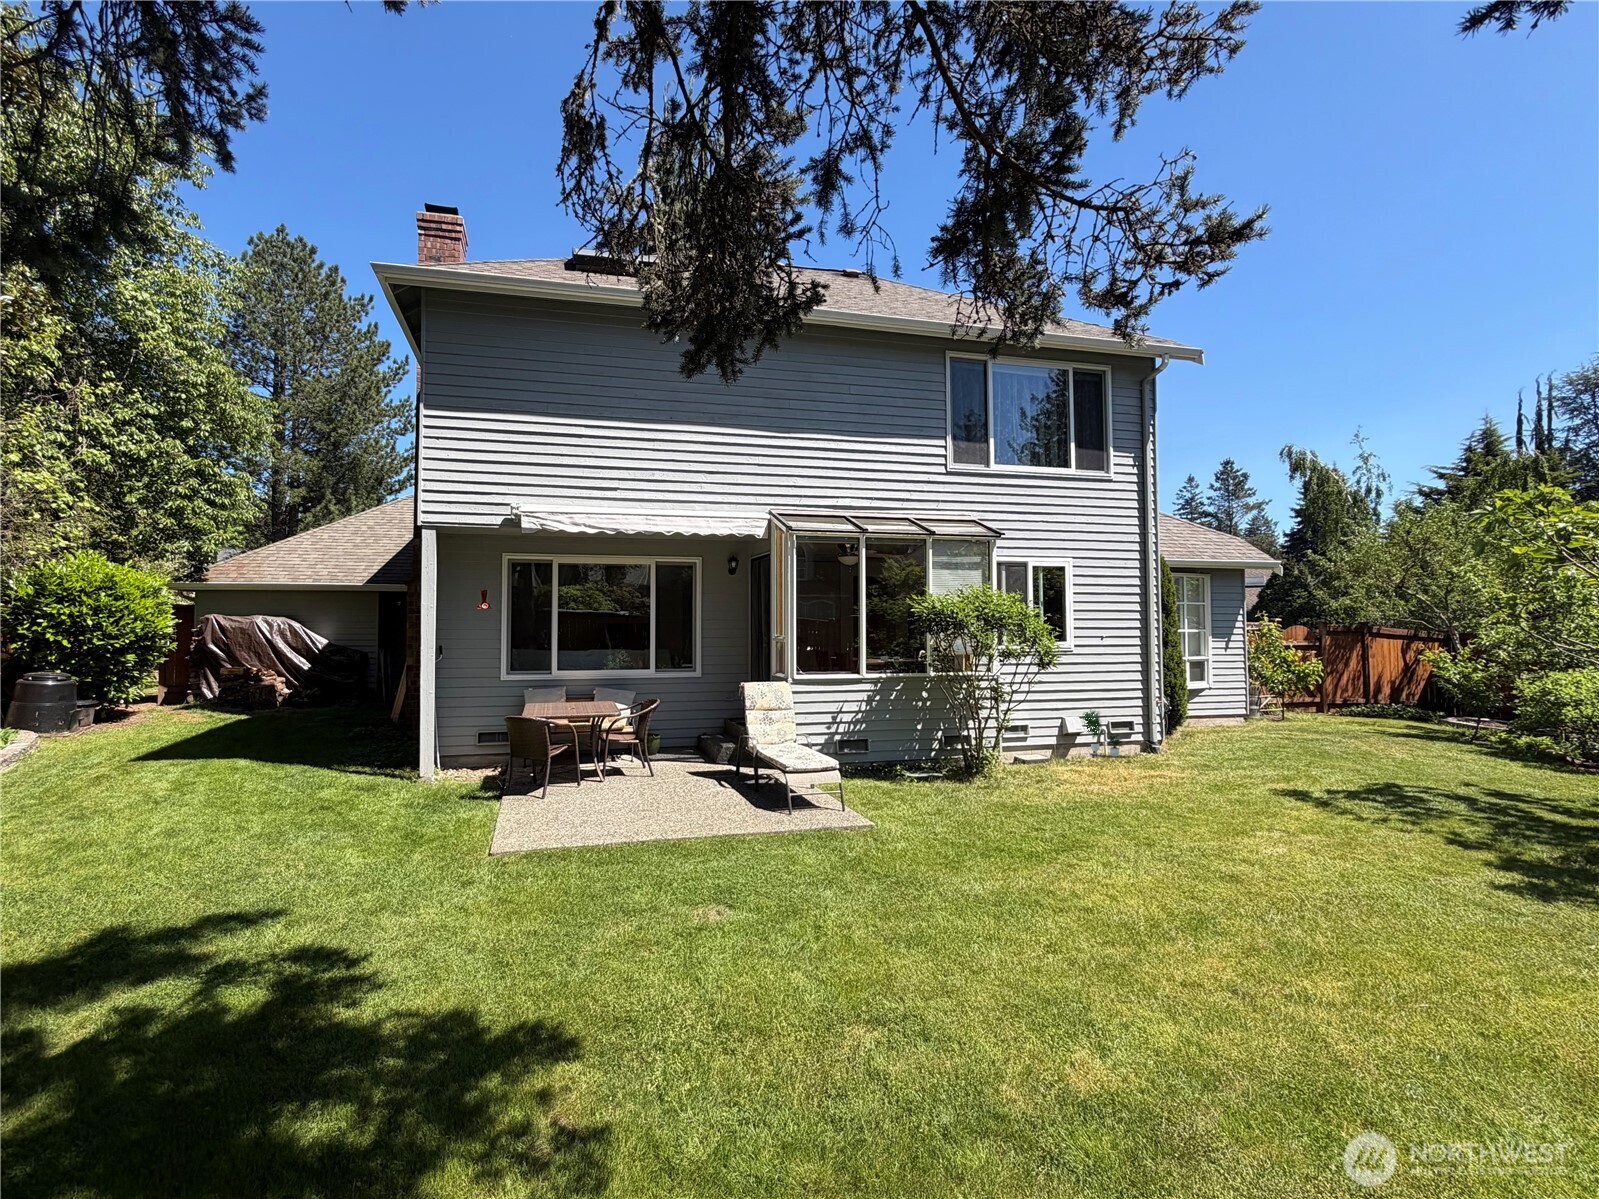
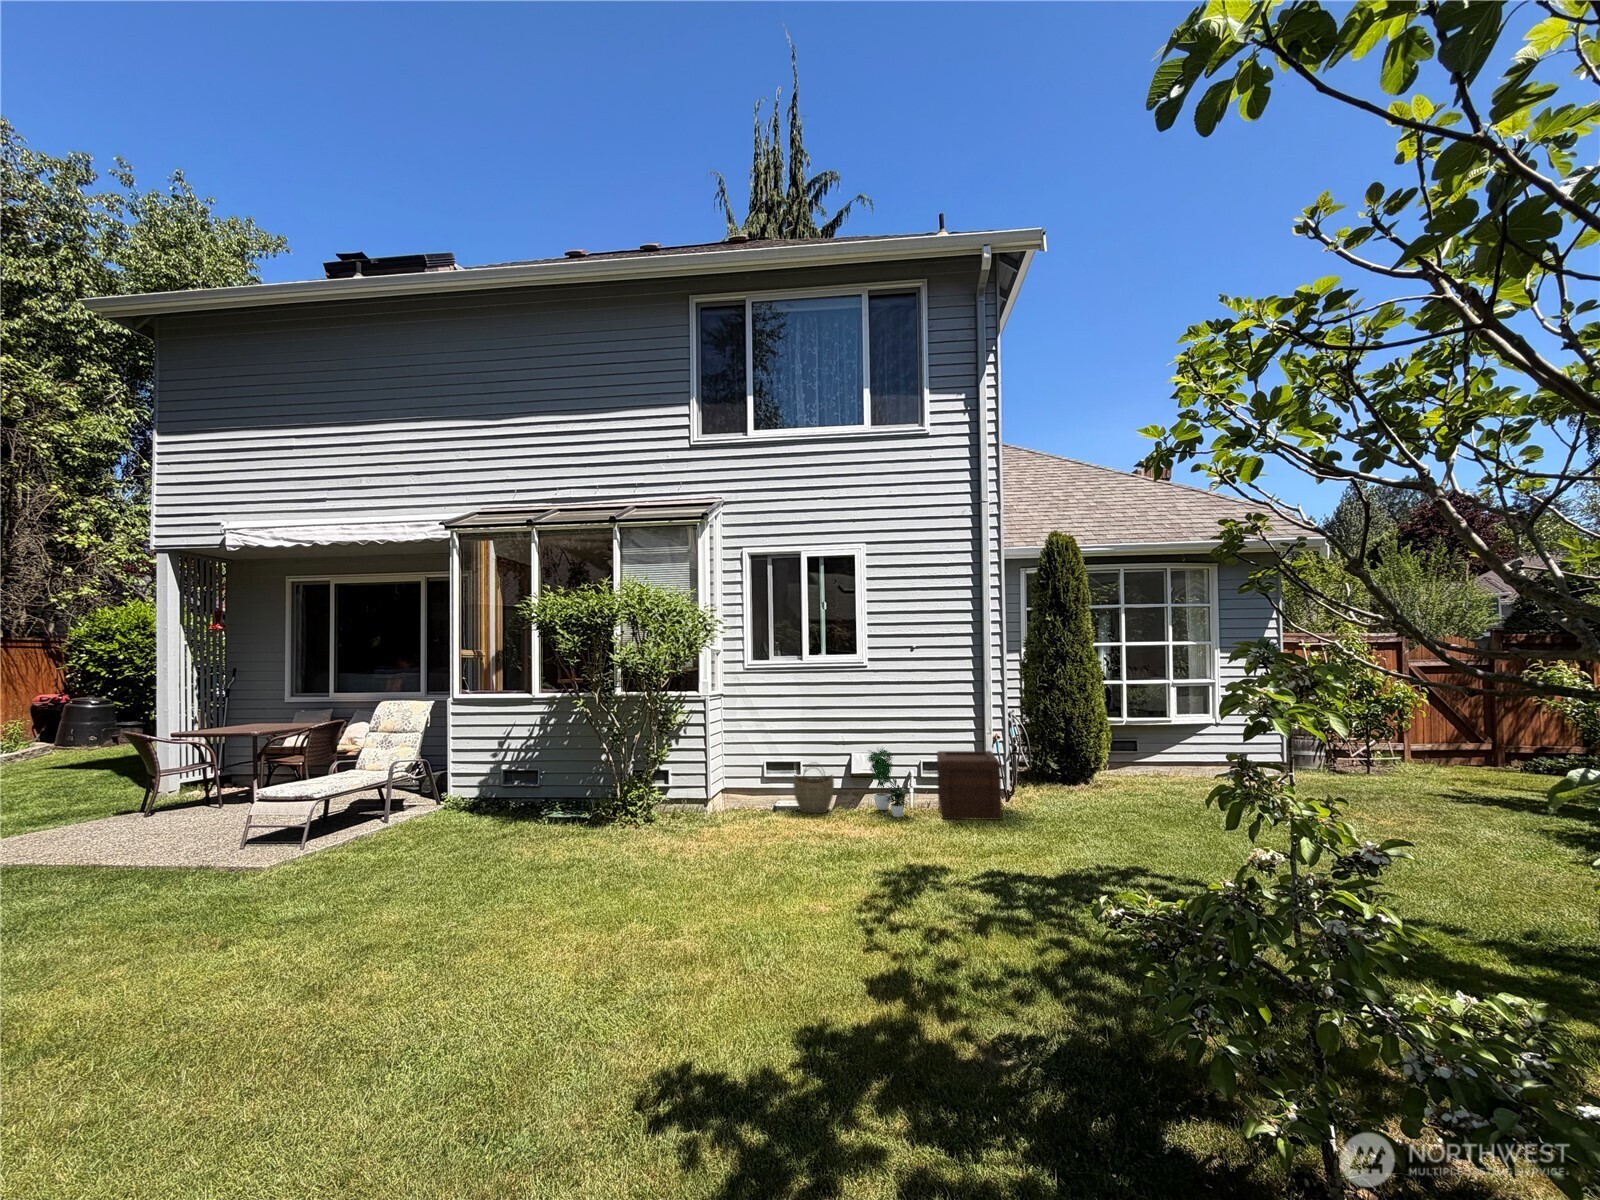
wooden crate: none [1119,709,1180,755] -> present [937,751,1002,820]
woven basket: none [1037,723,1069,760] -> present [793,769,834,813]

